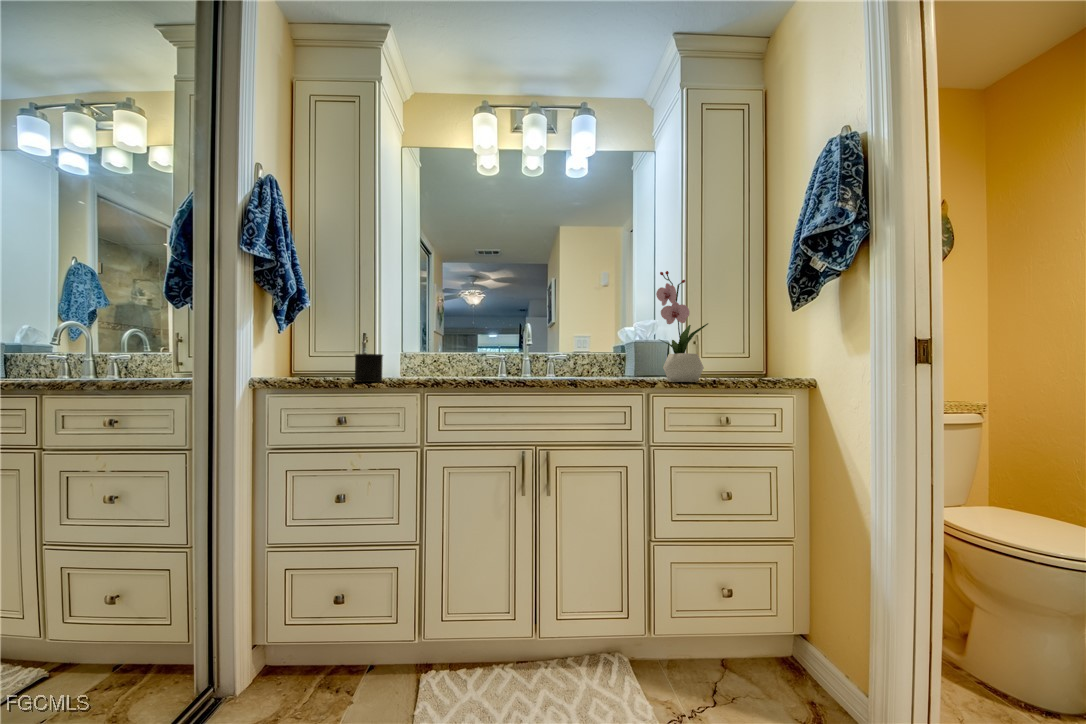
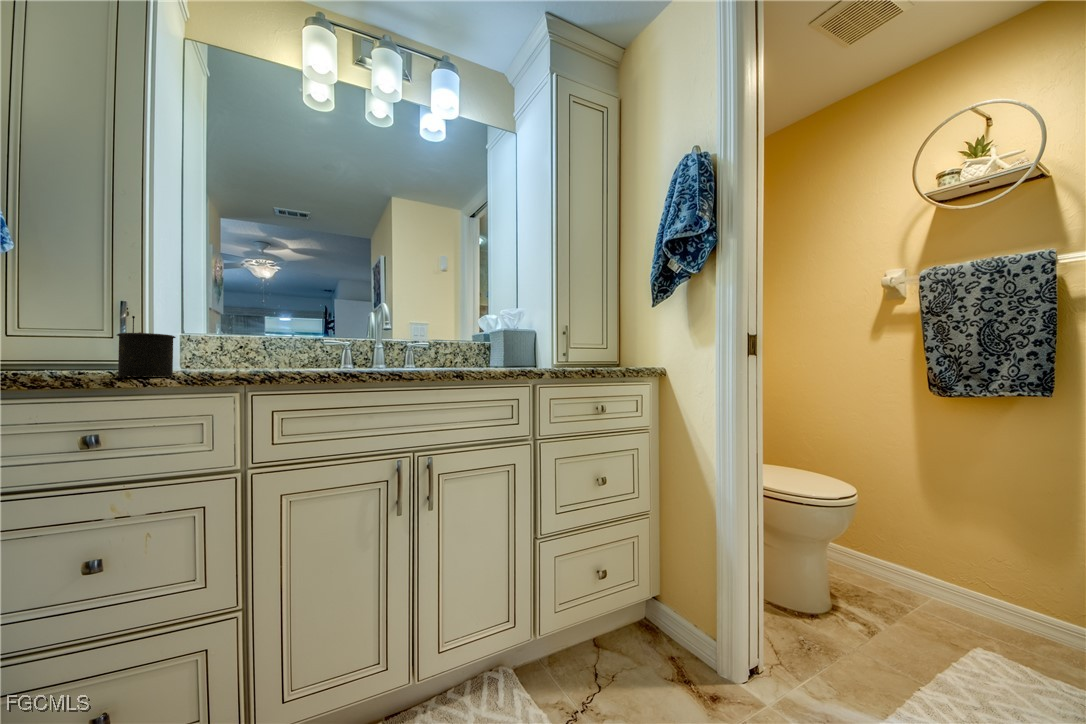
flower arrangement: present [656,271,708,382] -> none [537,259,585,372]

